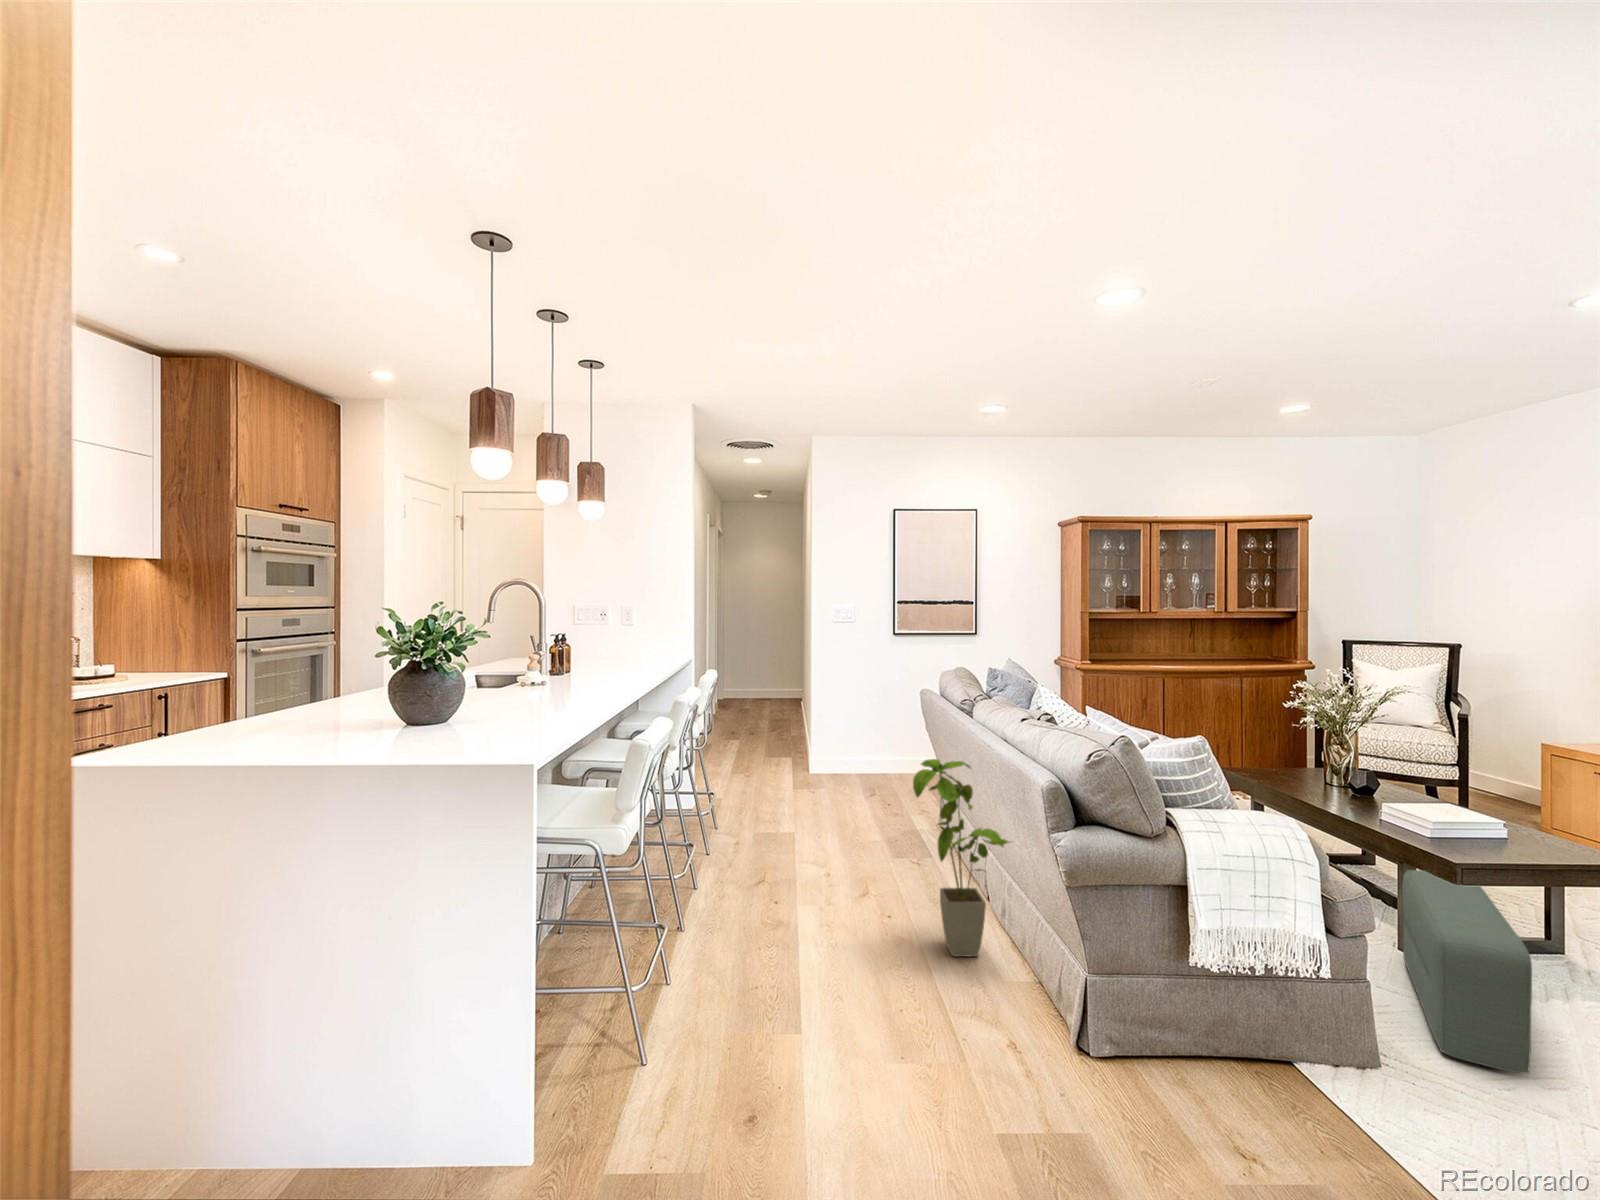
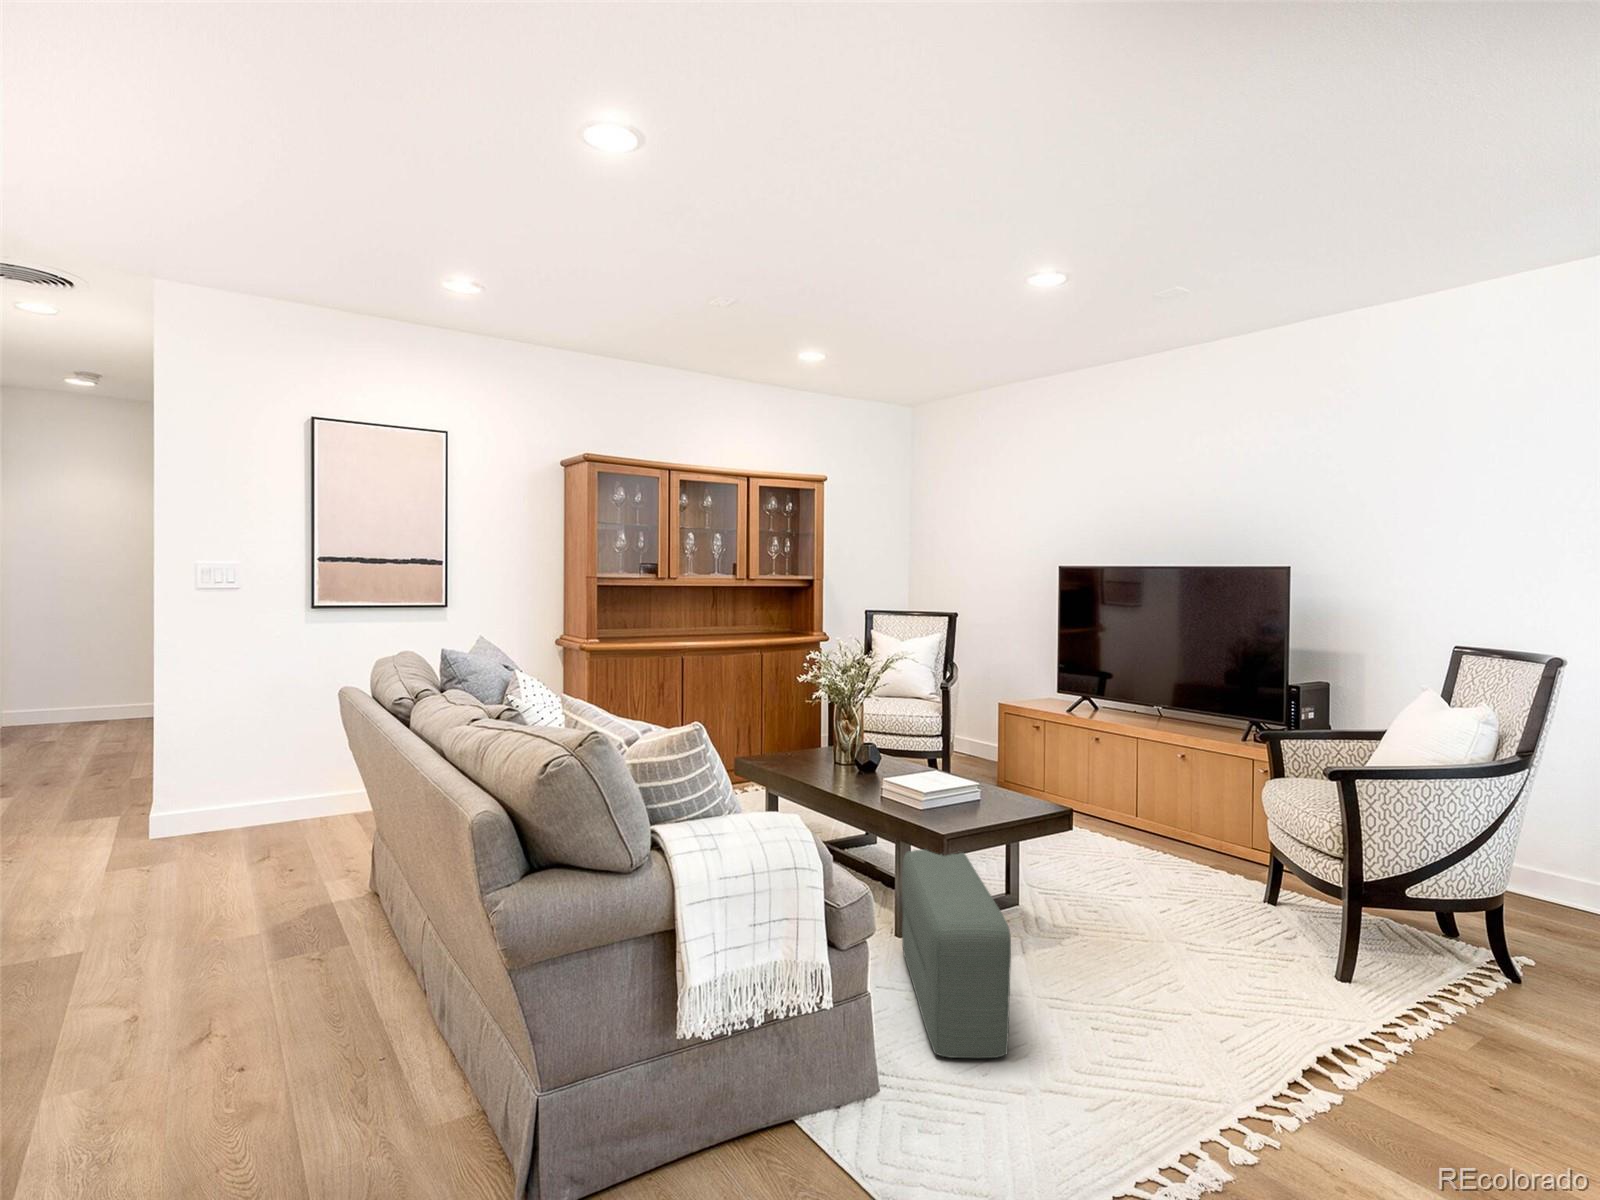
house plant: present [913,759,1009,956] -> none [279,791,450,1093]

